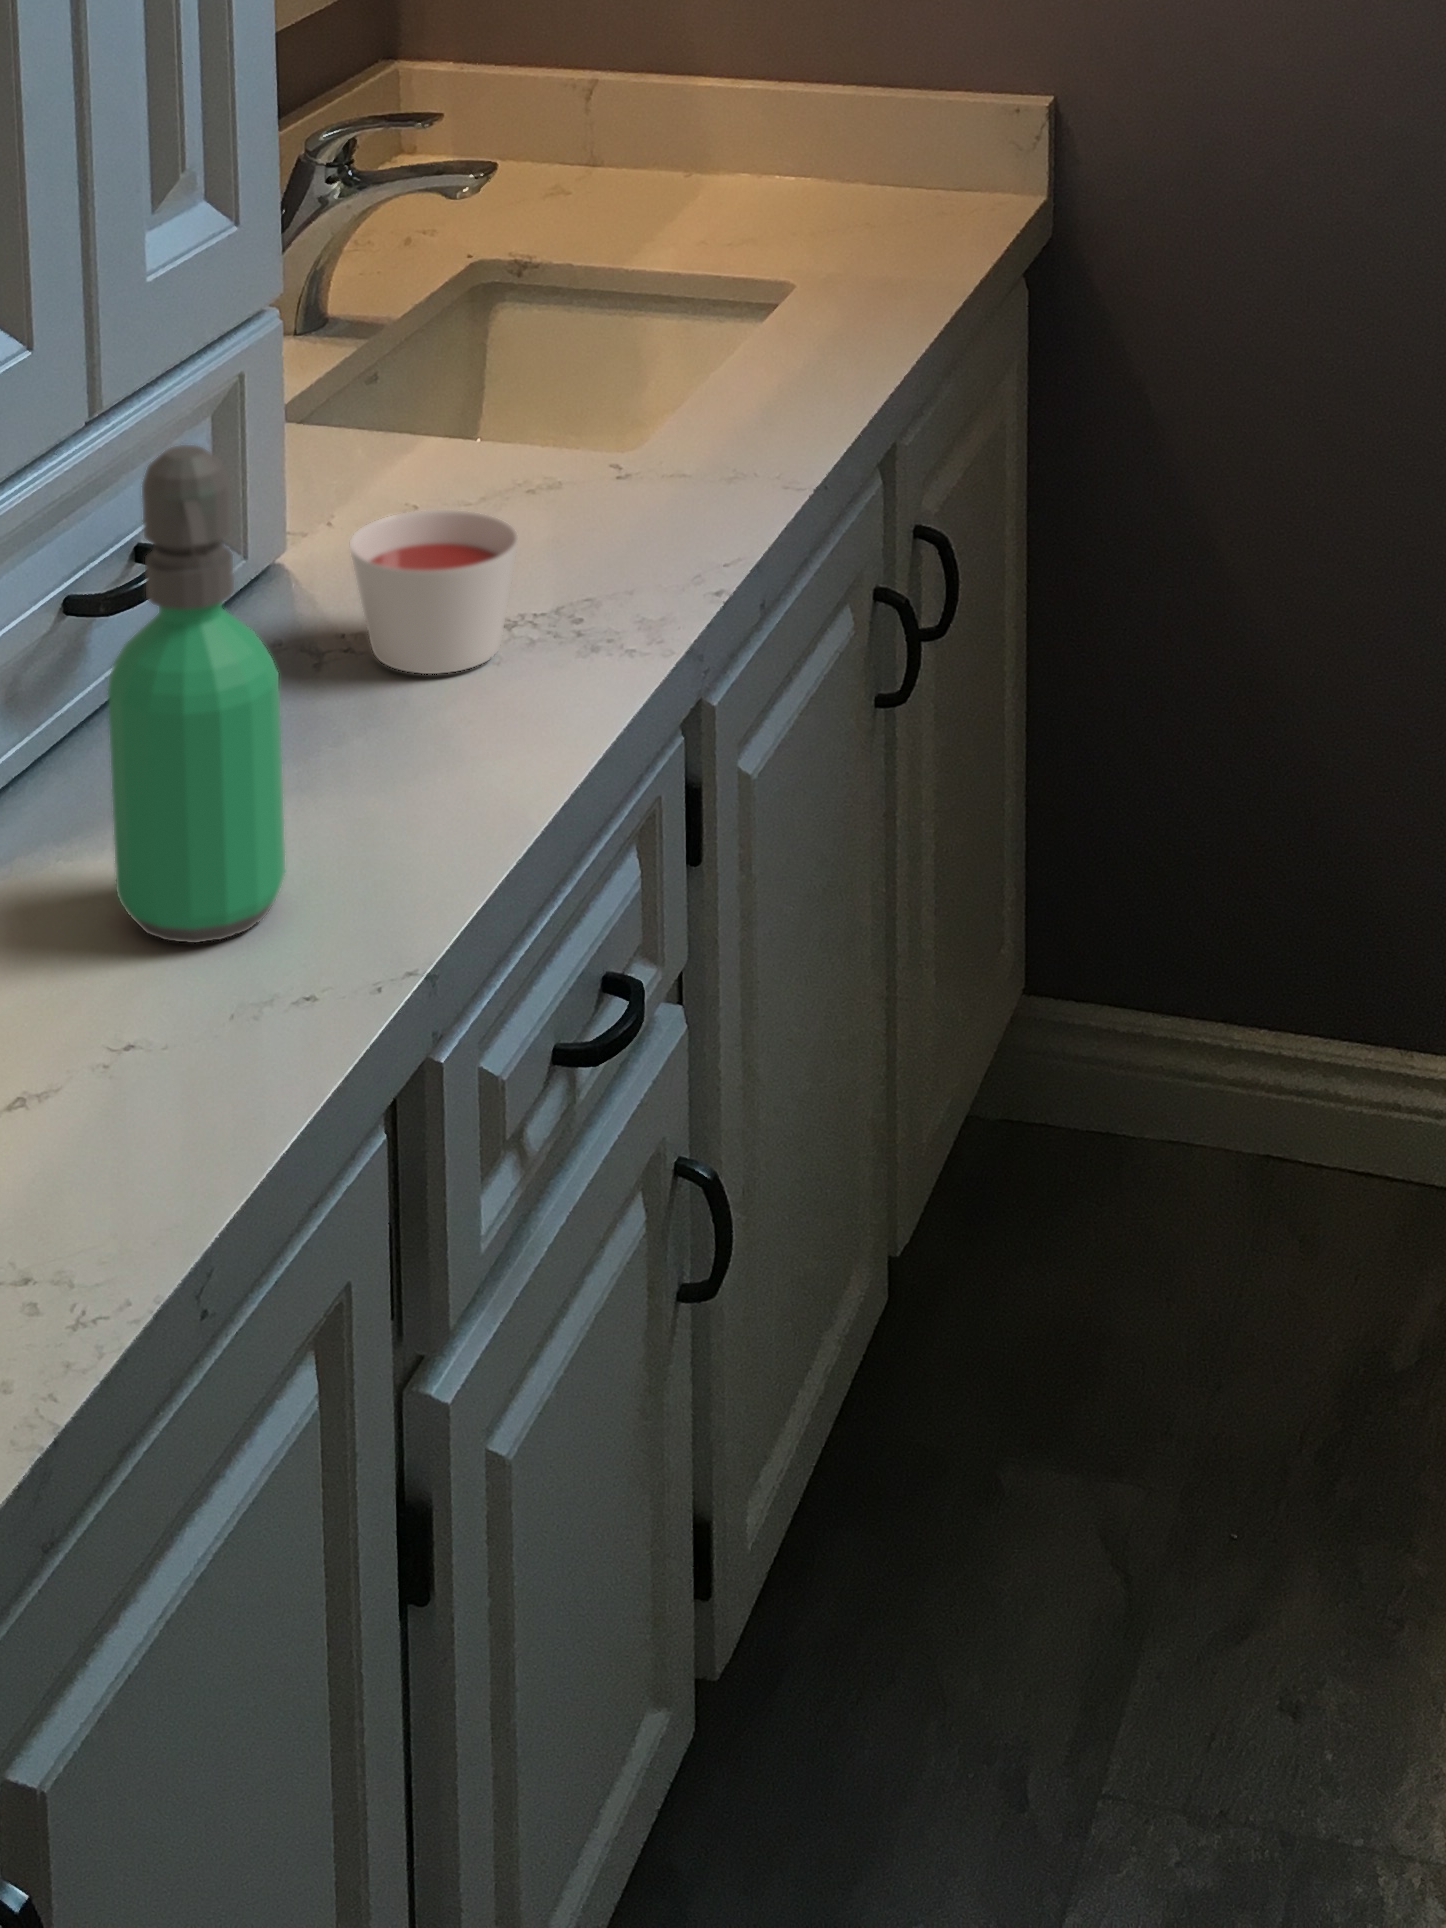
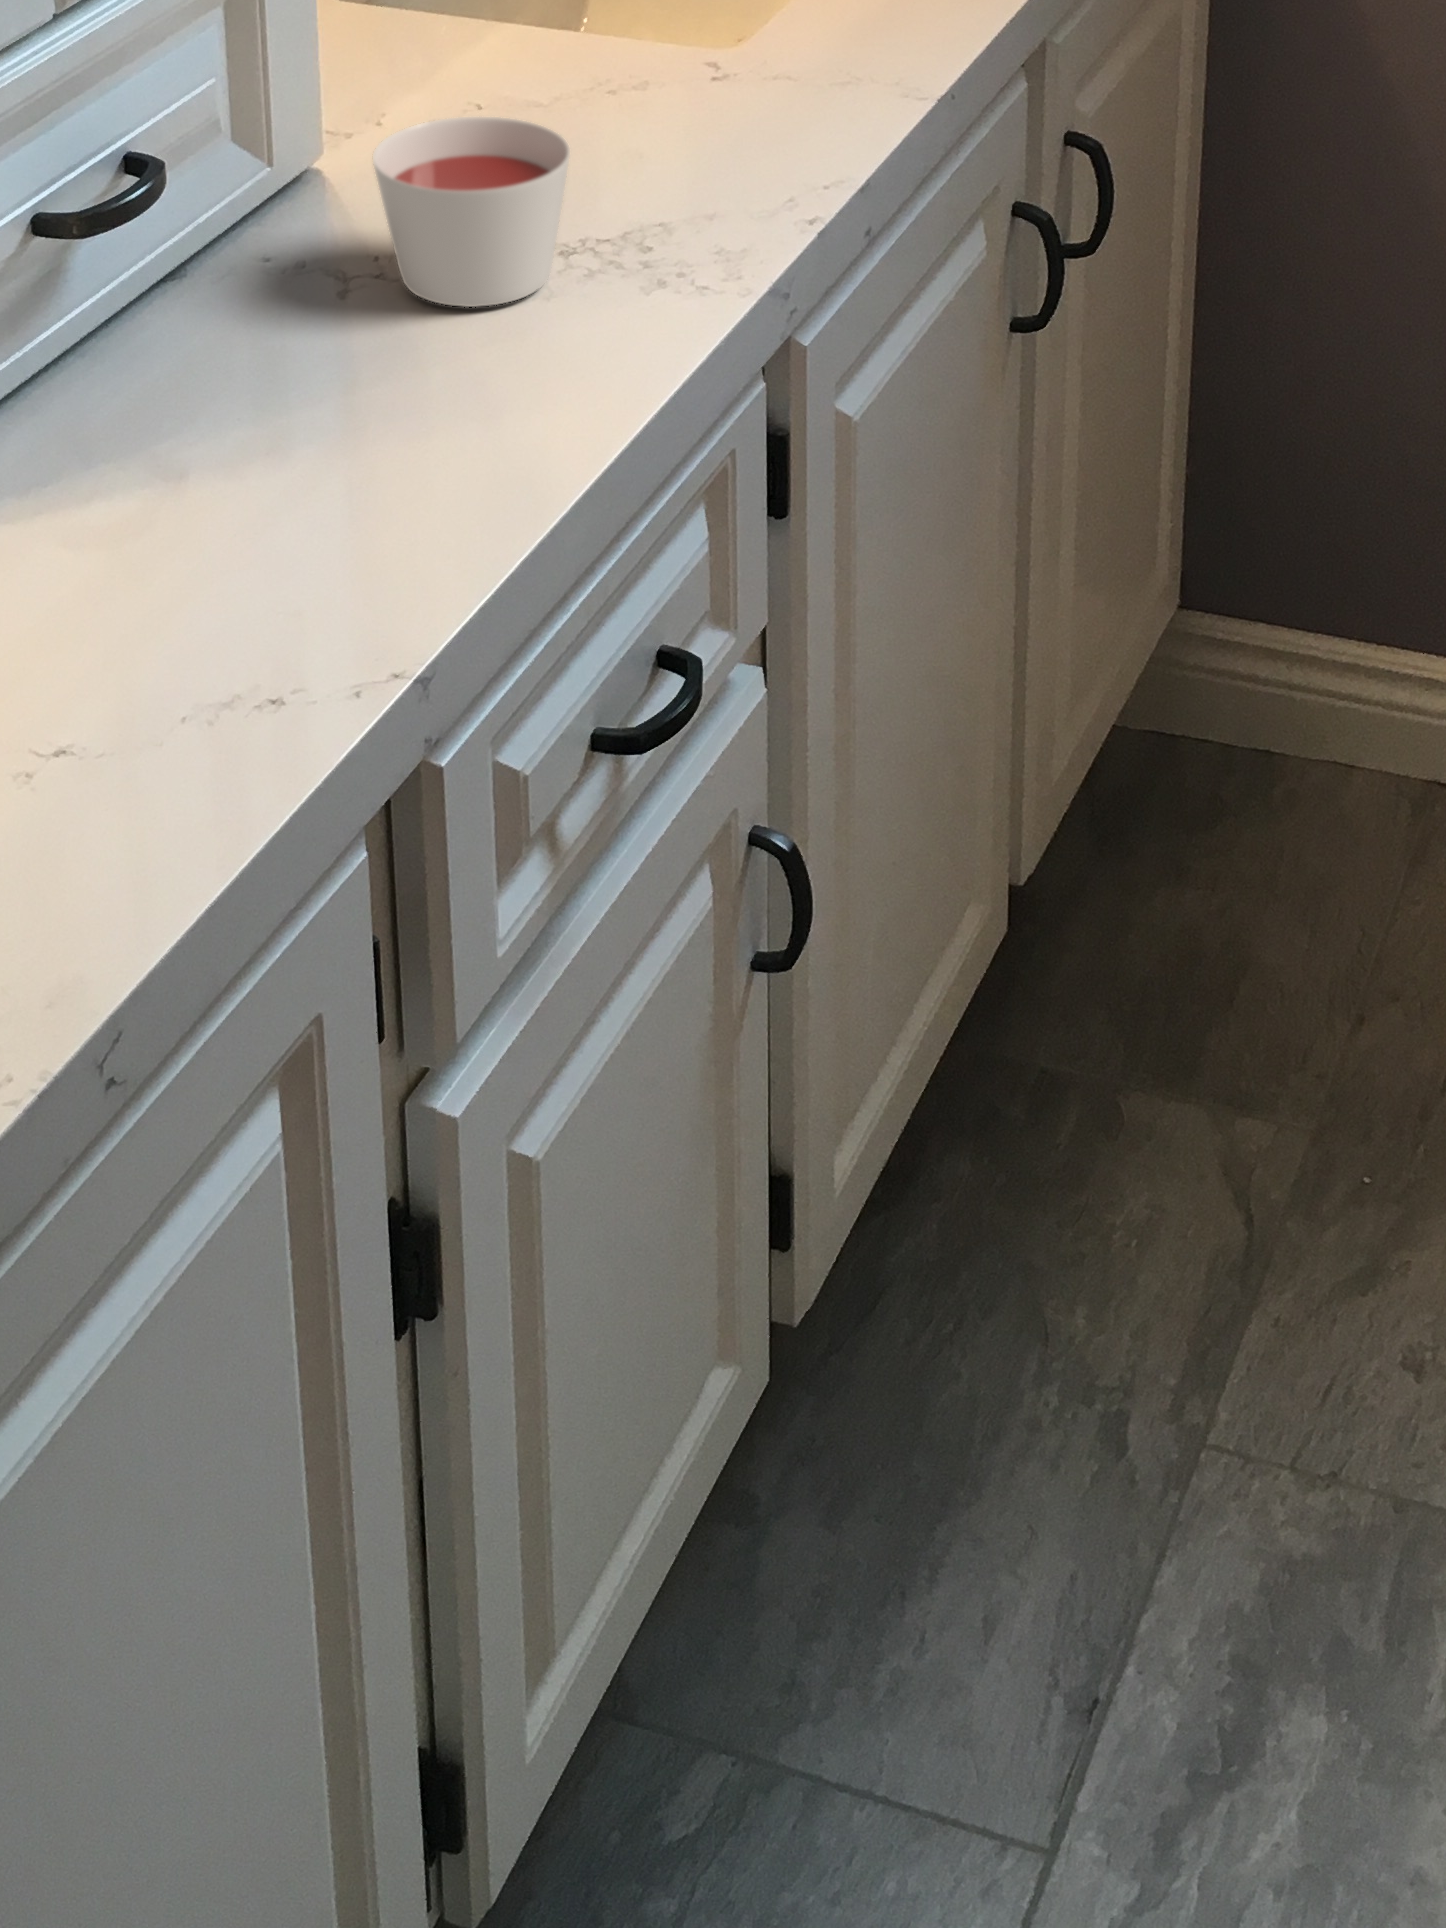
soap dispenser: present [108,445,285,943] -> none [38,53,259,628]

